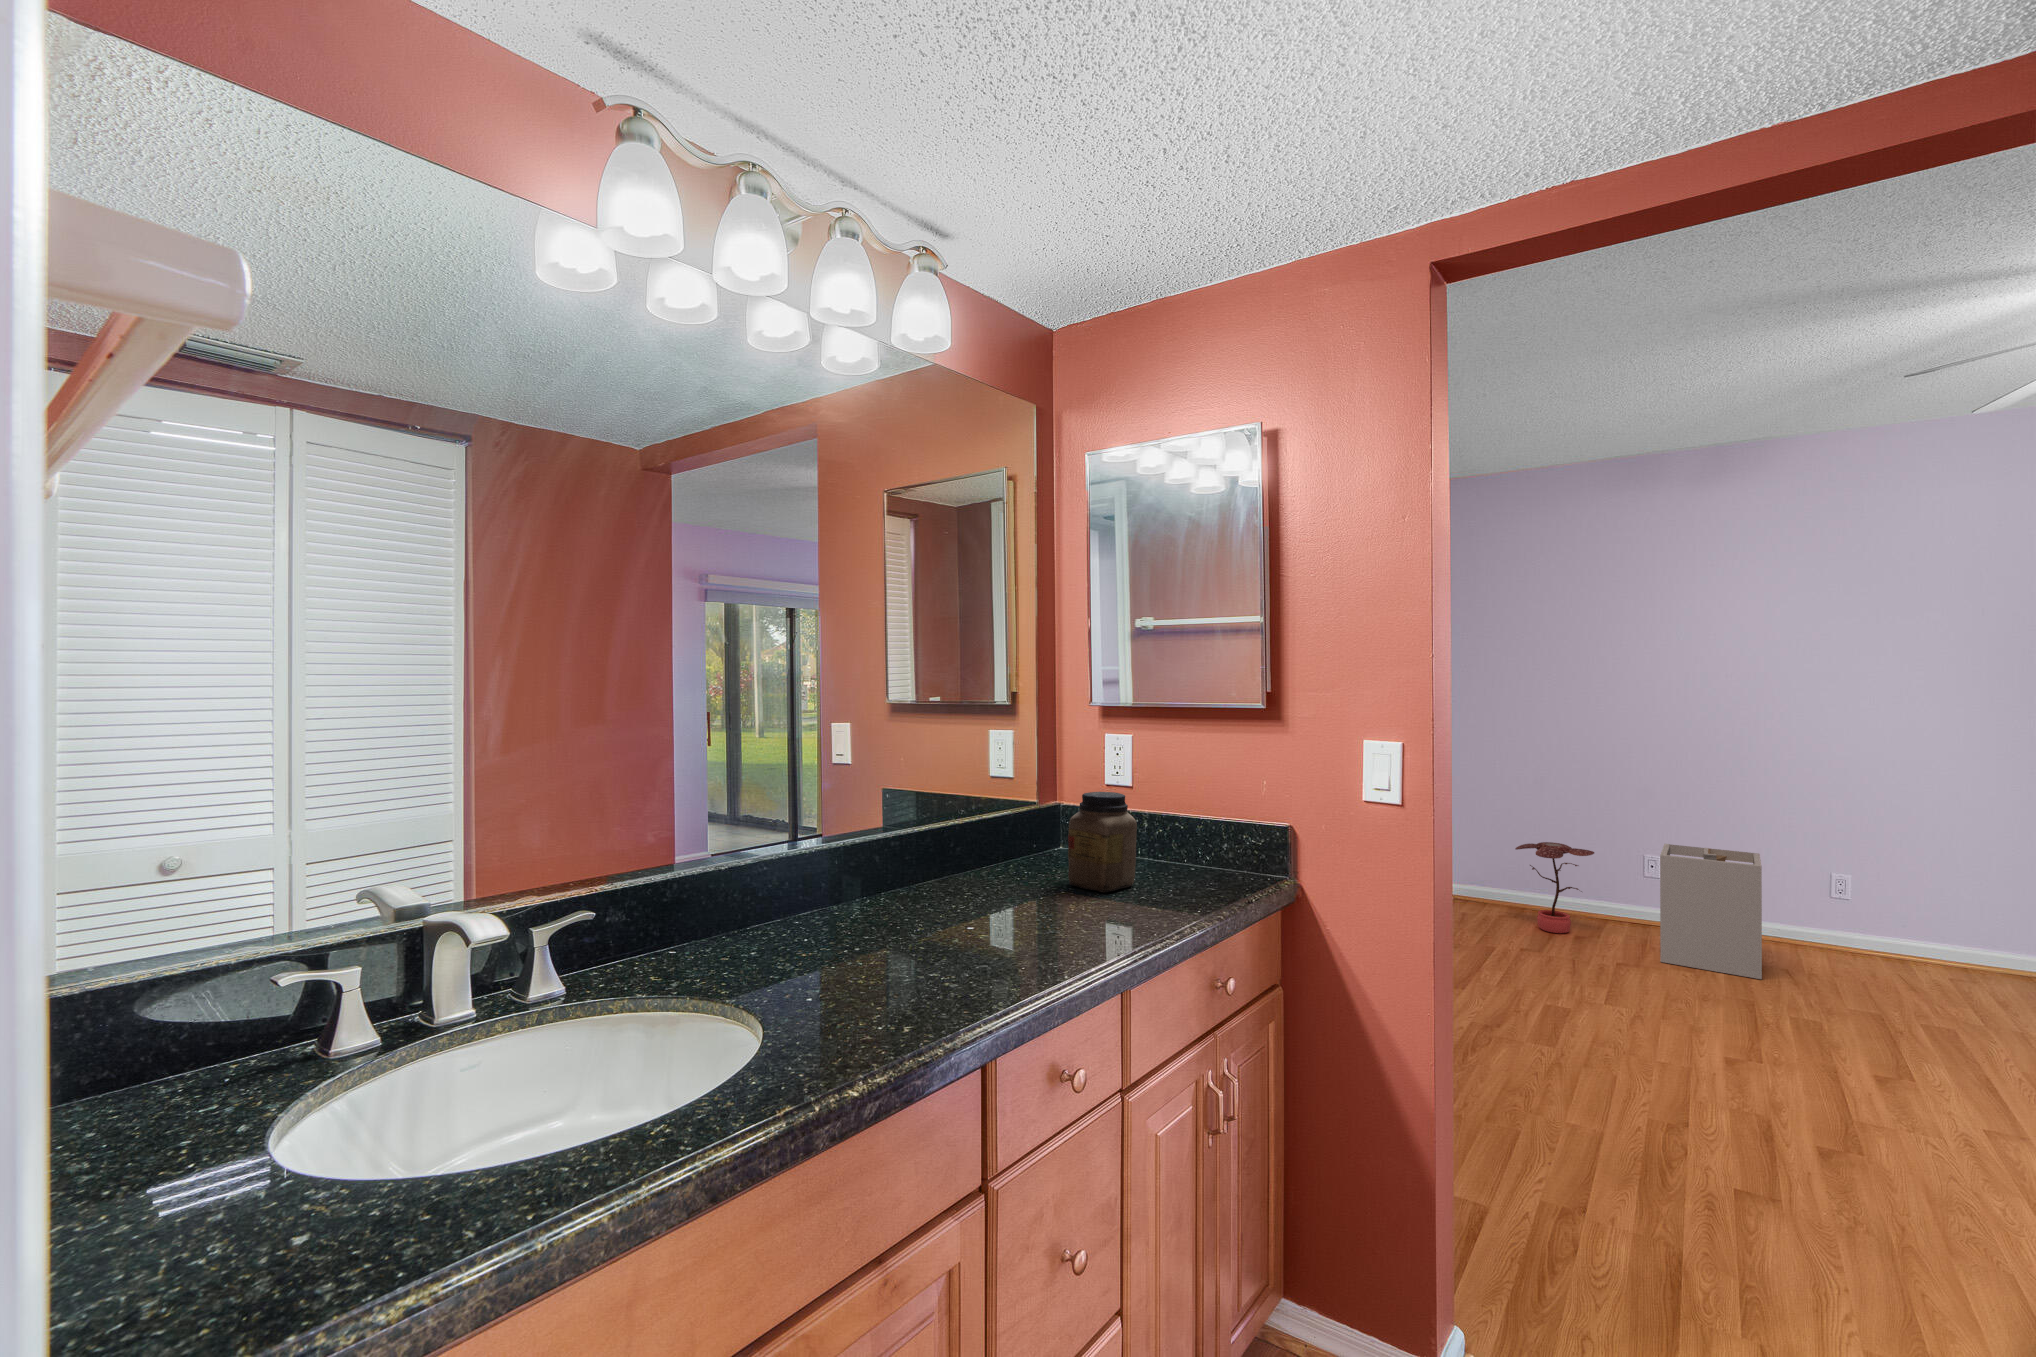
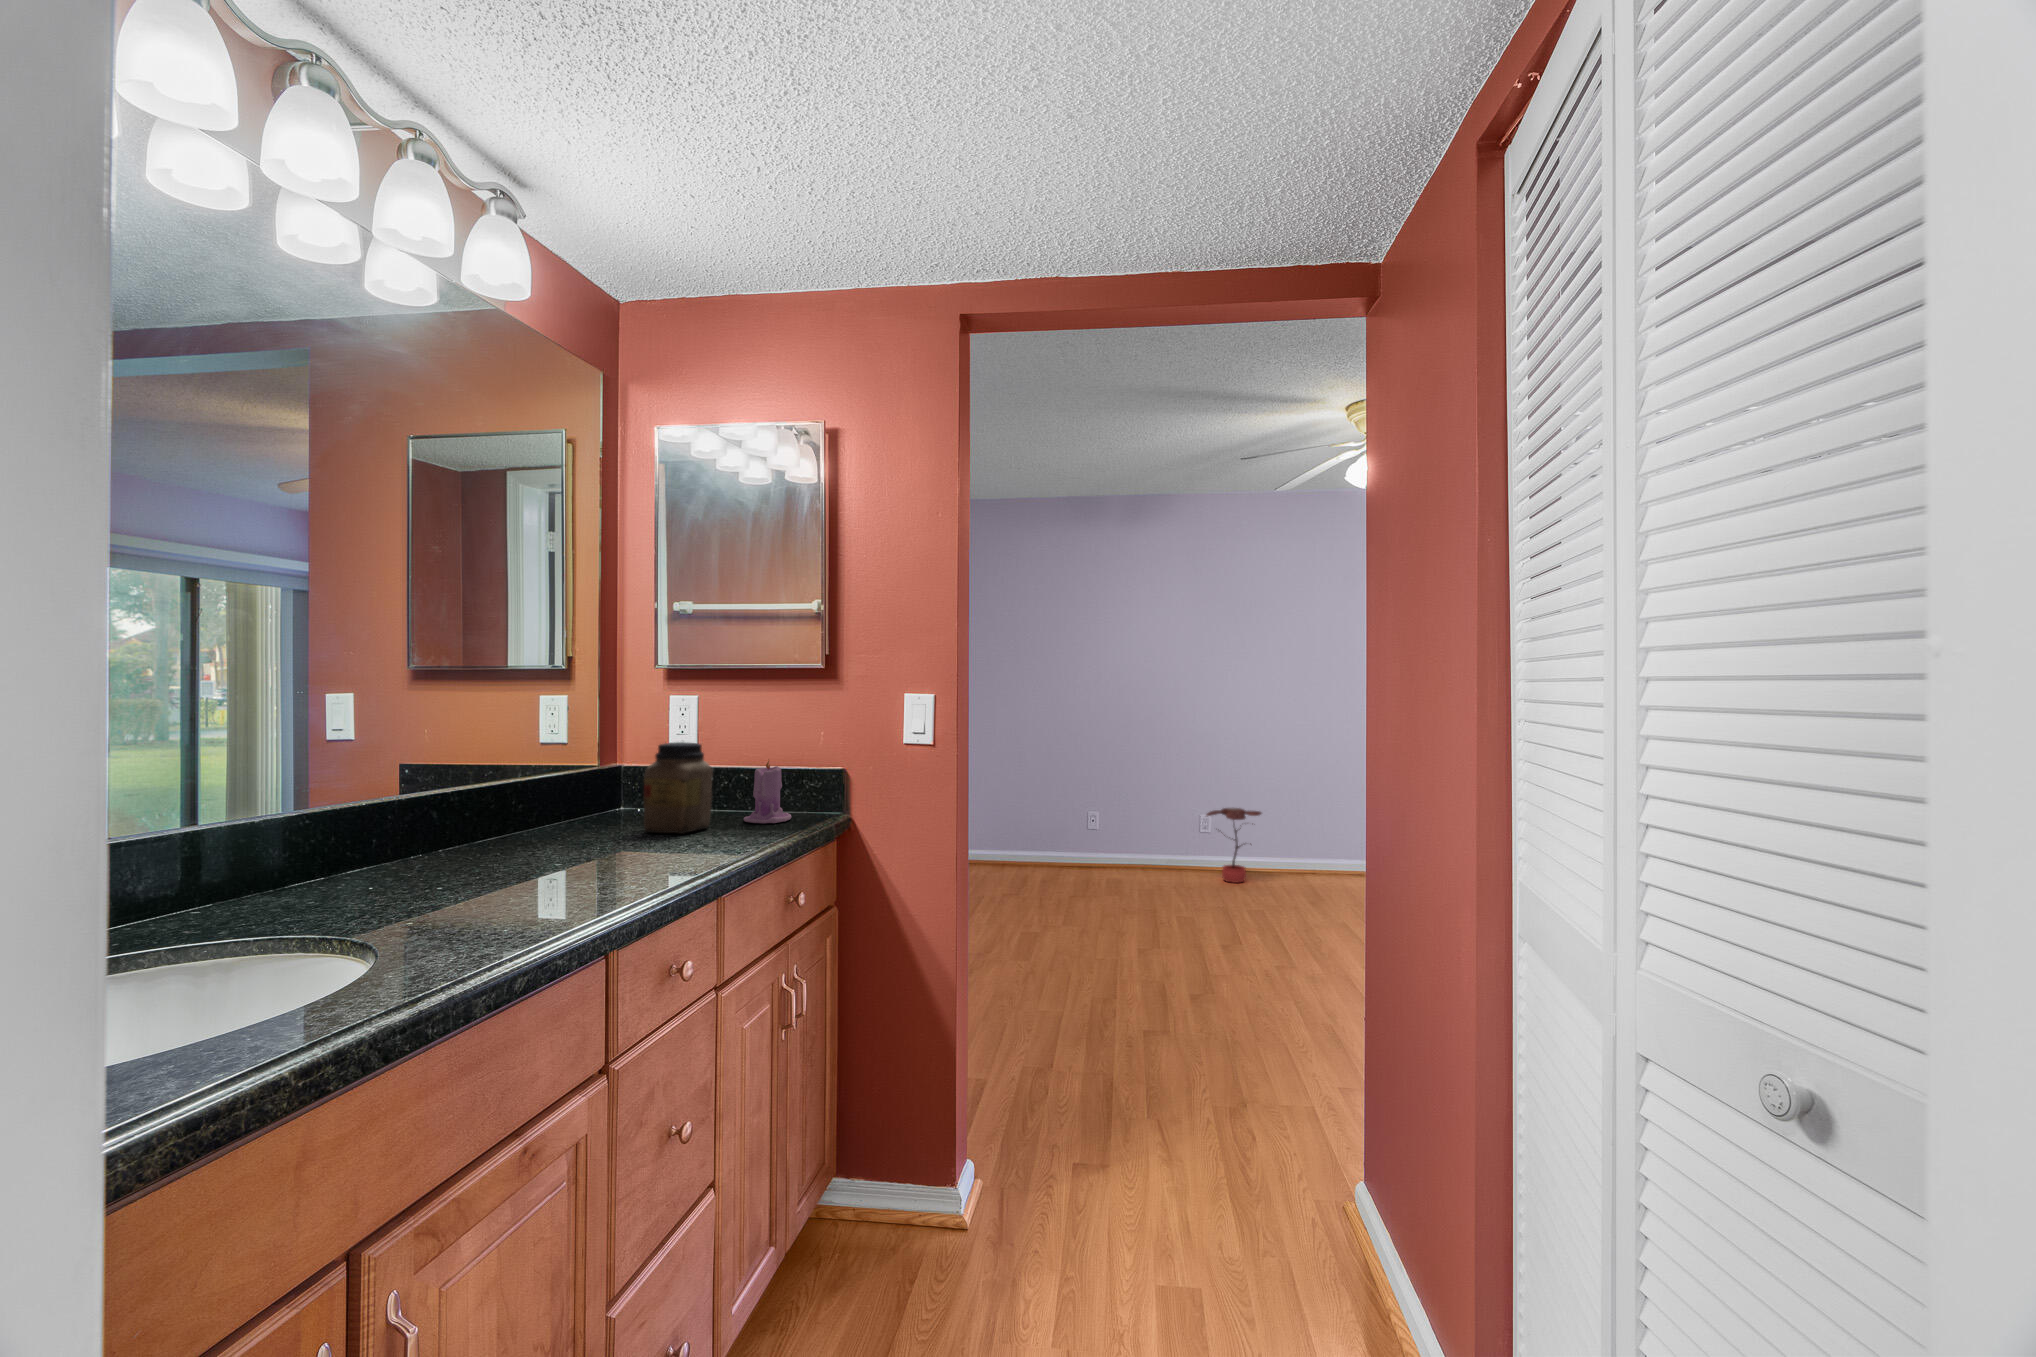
candle: none [1172,812,1225,887] -> present [744,761,791,823]
potted plant: present [1515,842,1594,933] -> present [1206,808,1261,883]
laundry hamper: present [1660,844,1762,979] -> none [1095,796,1153,887]

